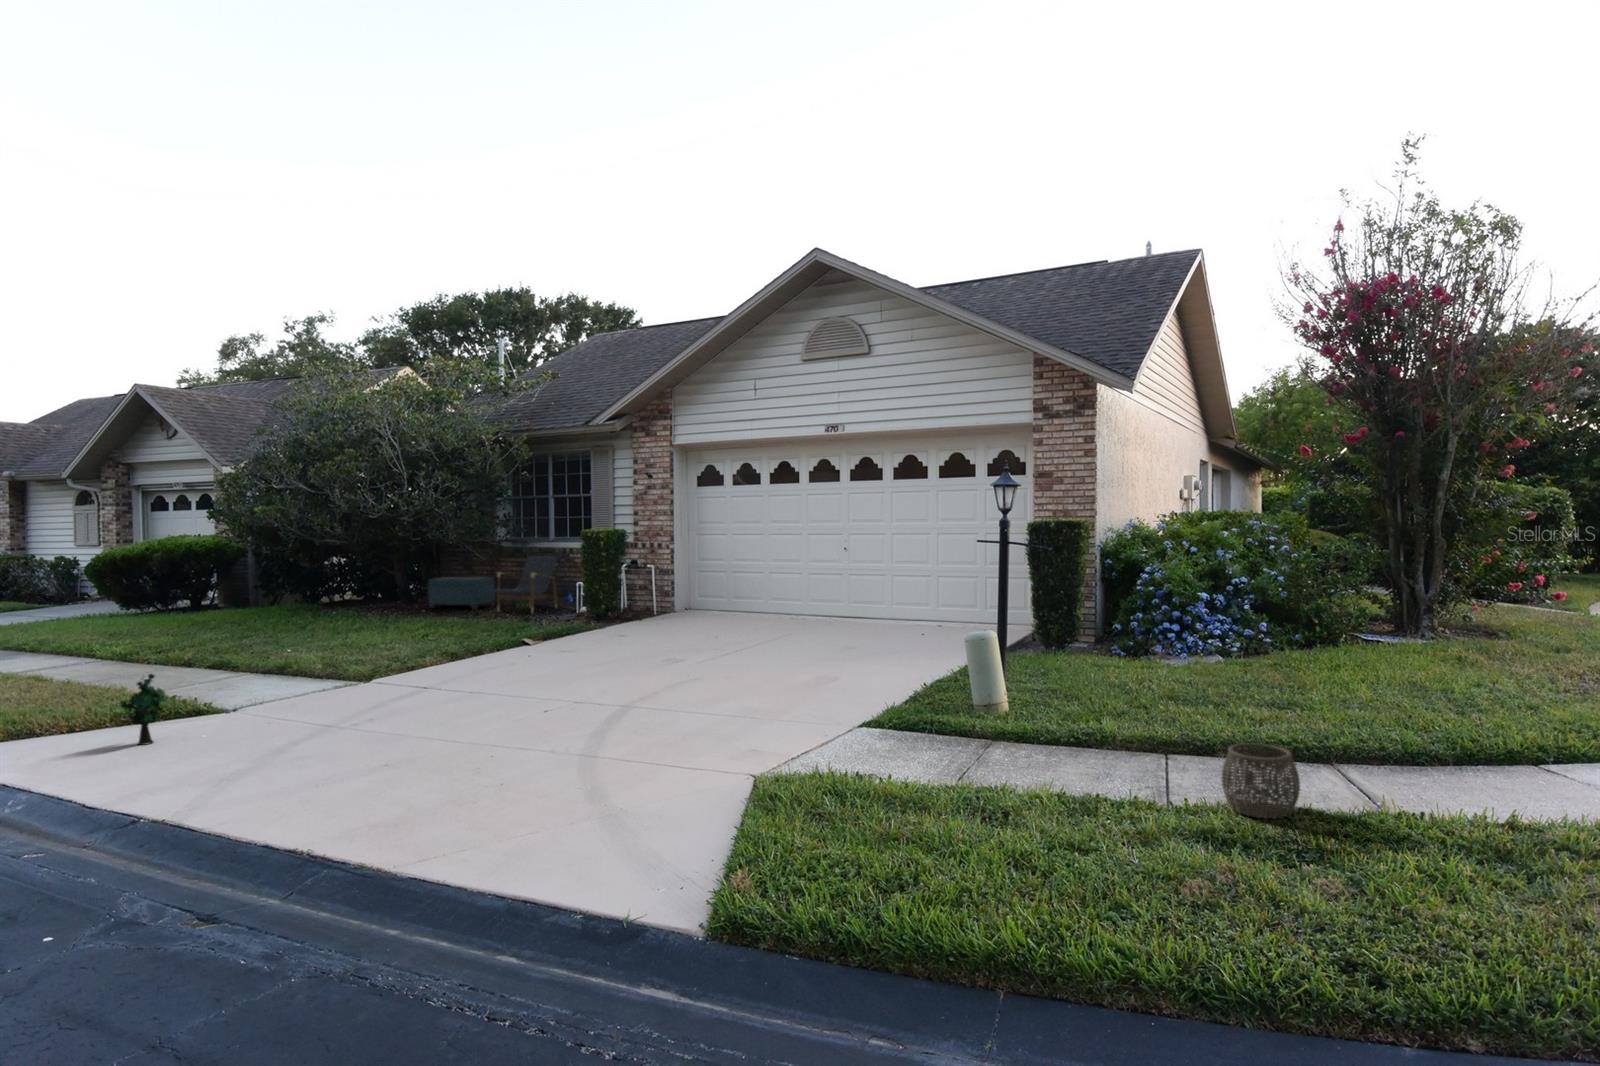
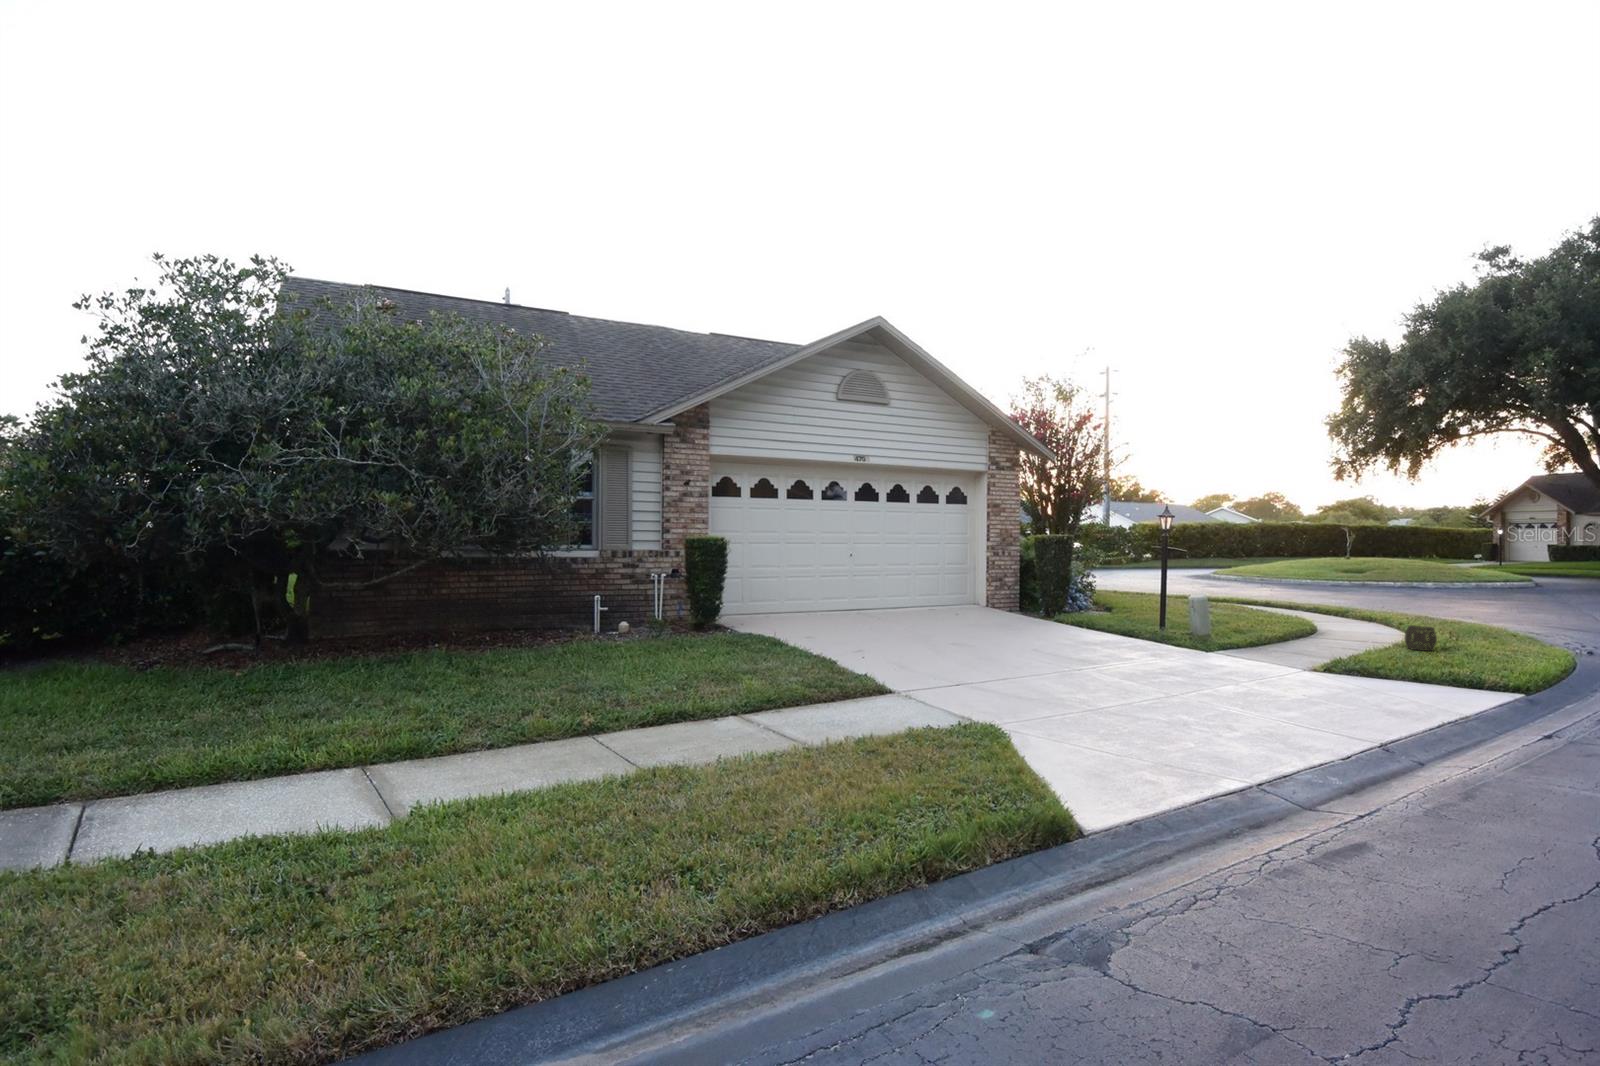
lounge chair: present [494,556,557,613] -> none [507,567,571,637]
bench: present [428,577,495,610] -> none [357,596,454,644]
decorative plant: present [120,674,167,745] -> none [1132,671,1172,741]

